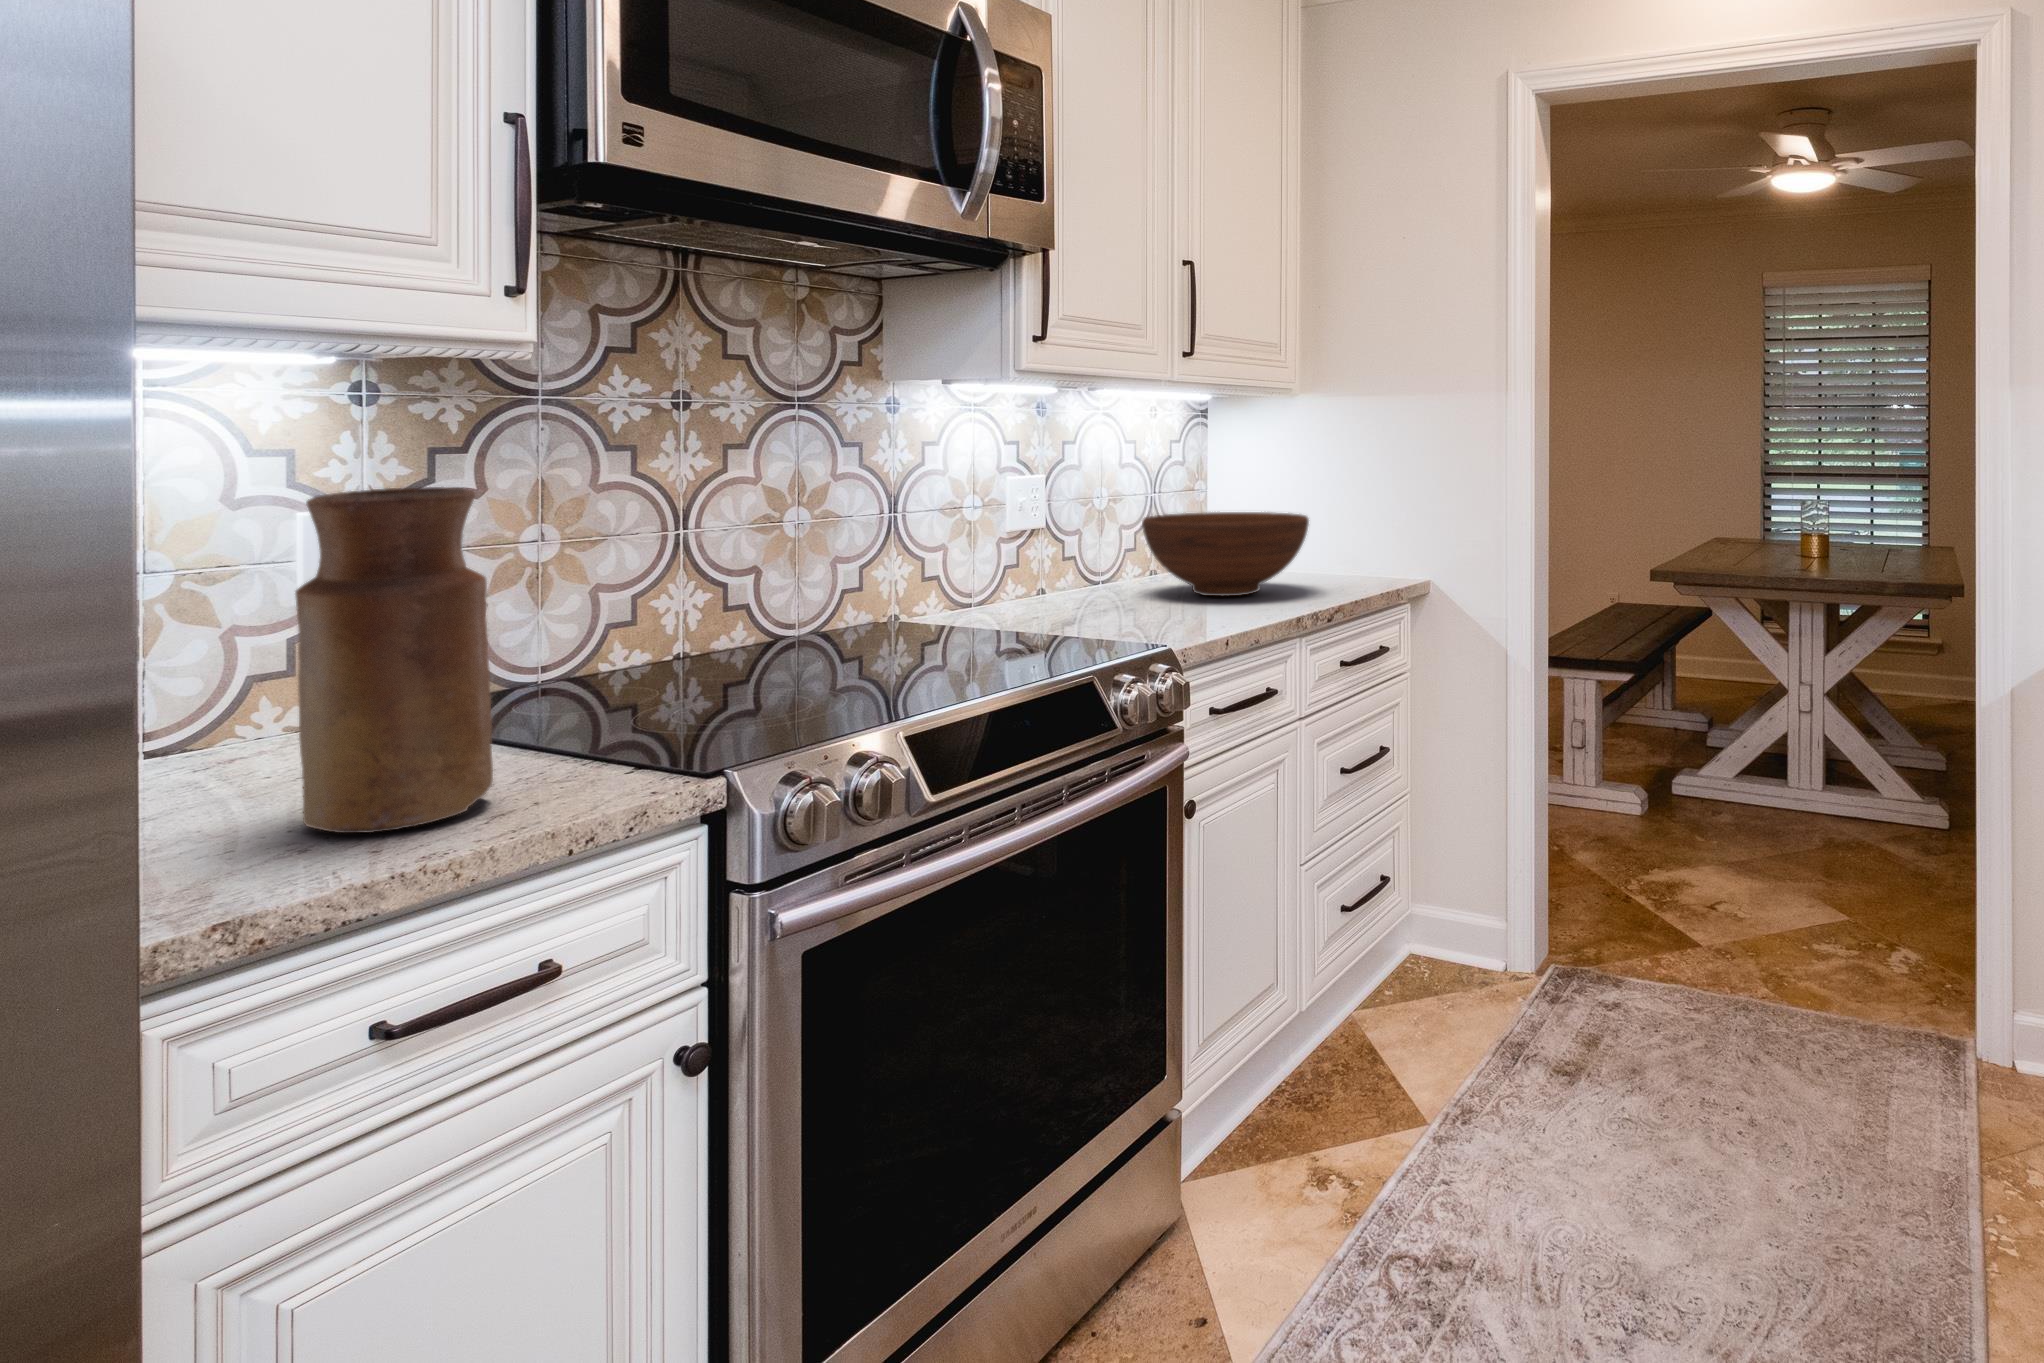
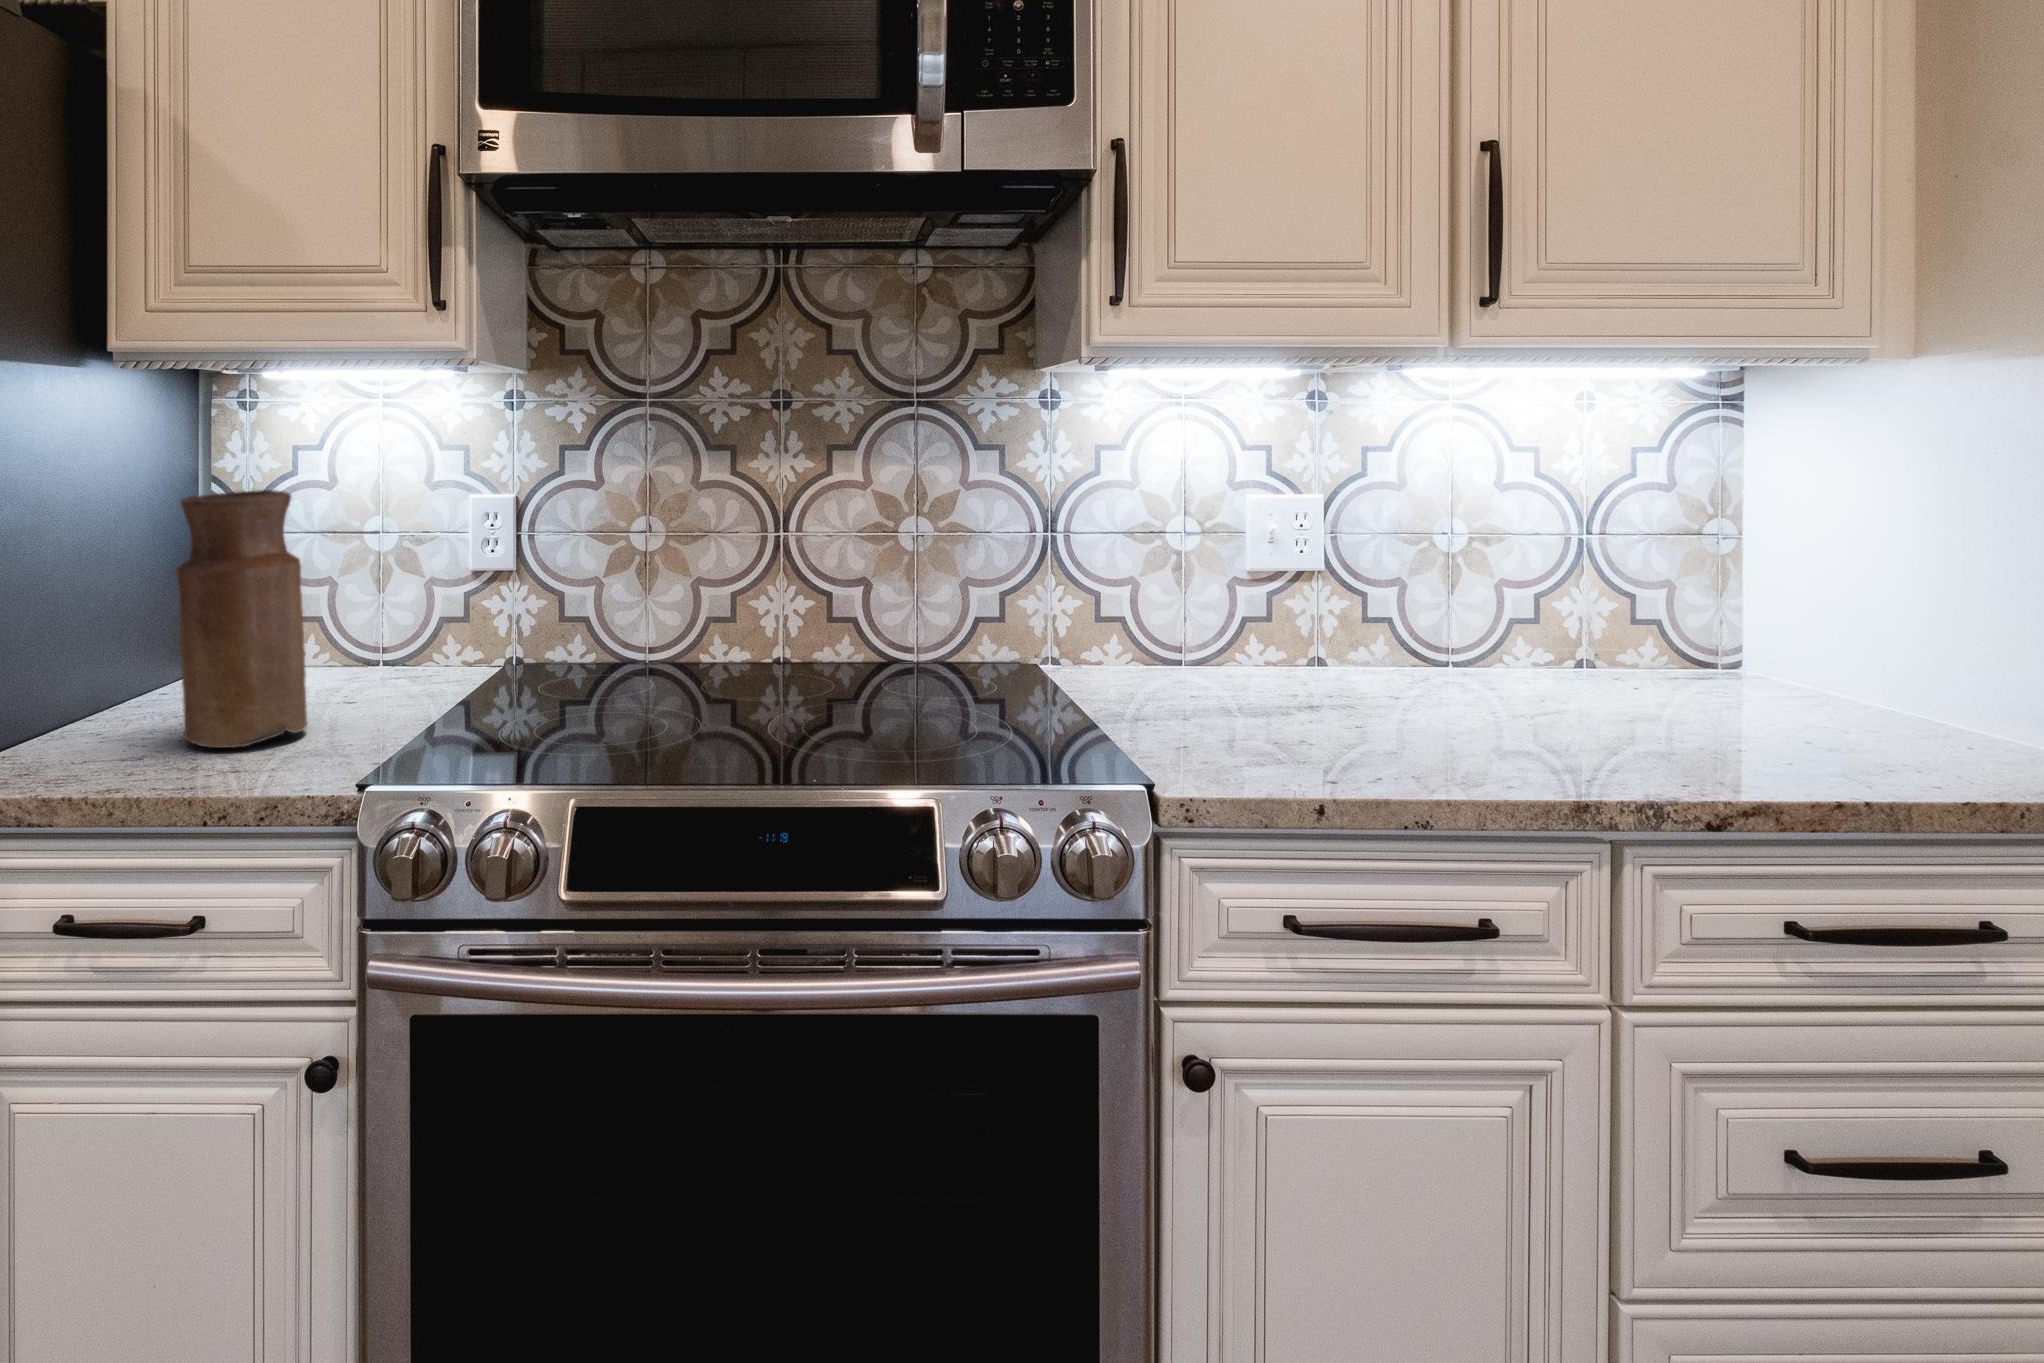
fruit bowl: present [1142,512,1309,596] -> none [1418,566,1734,720]

